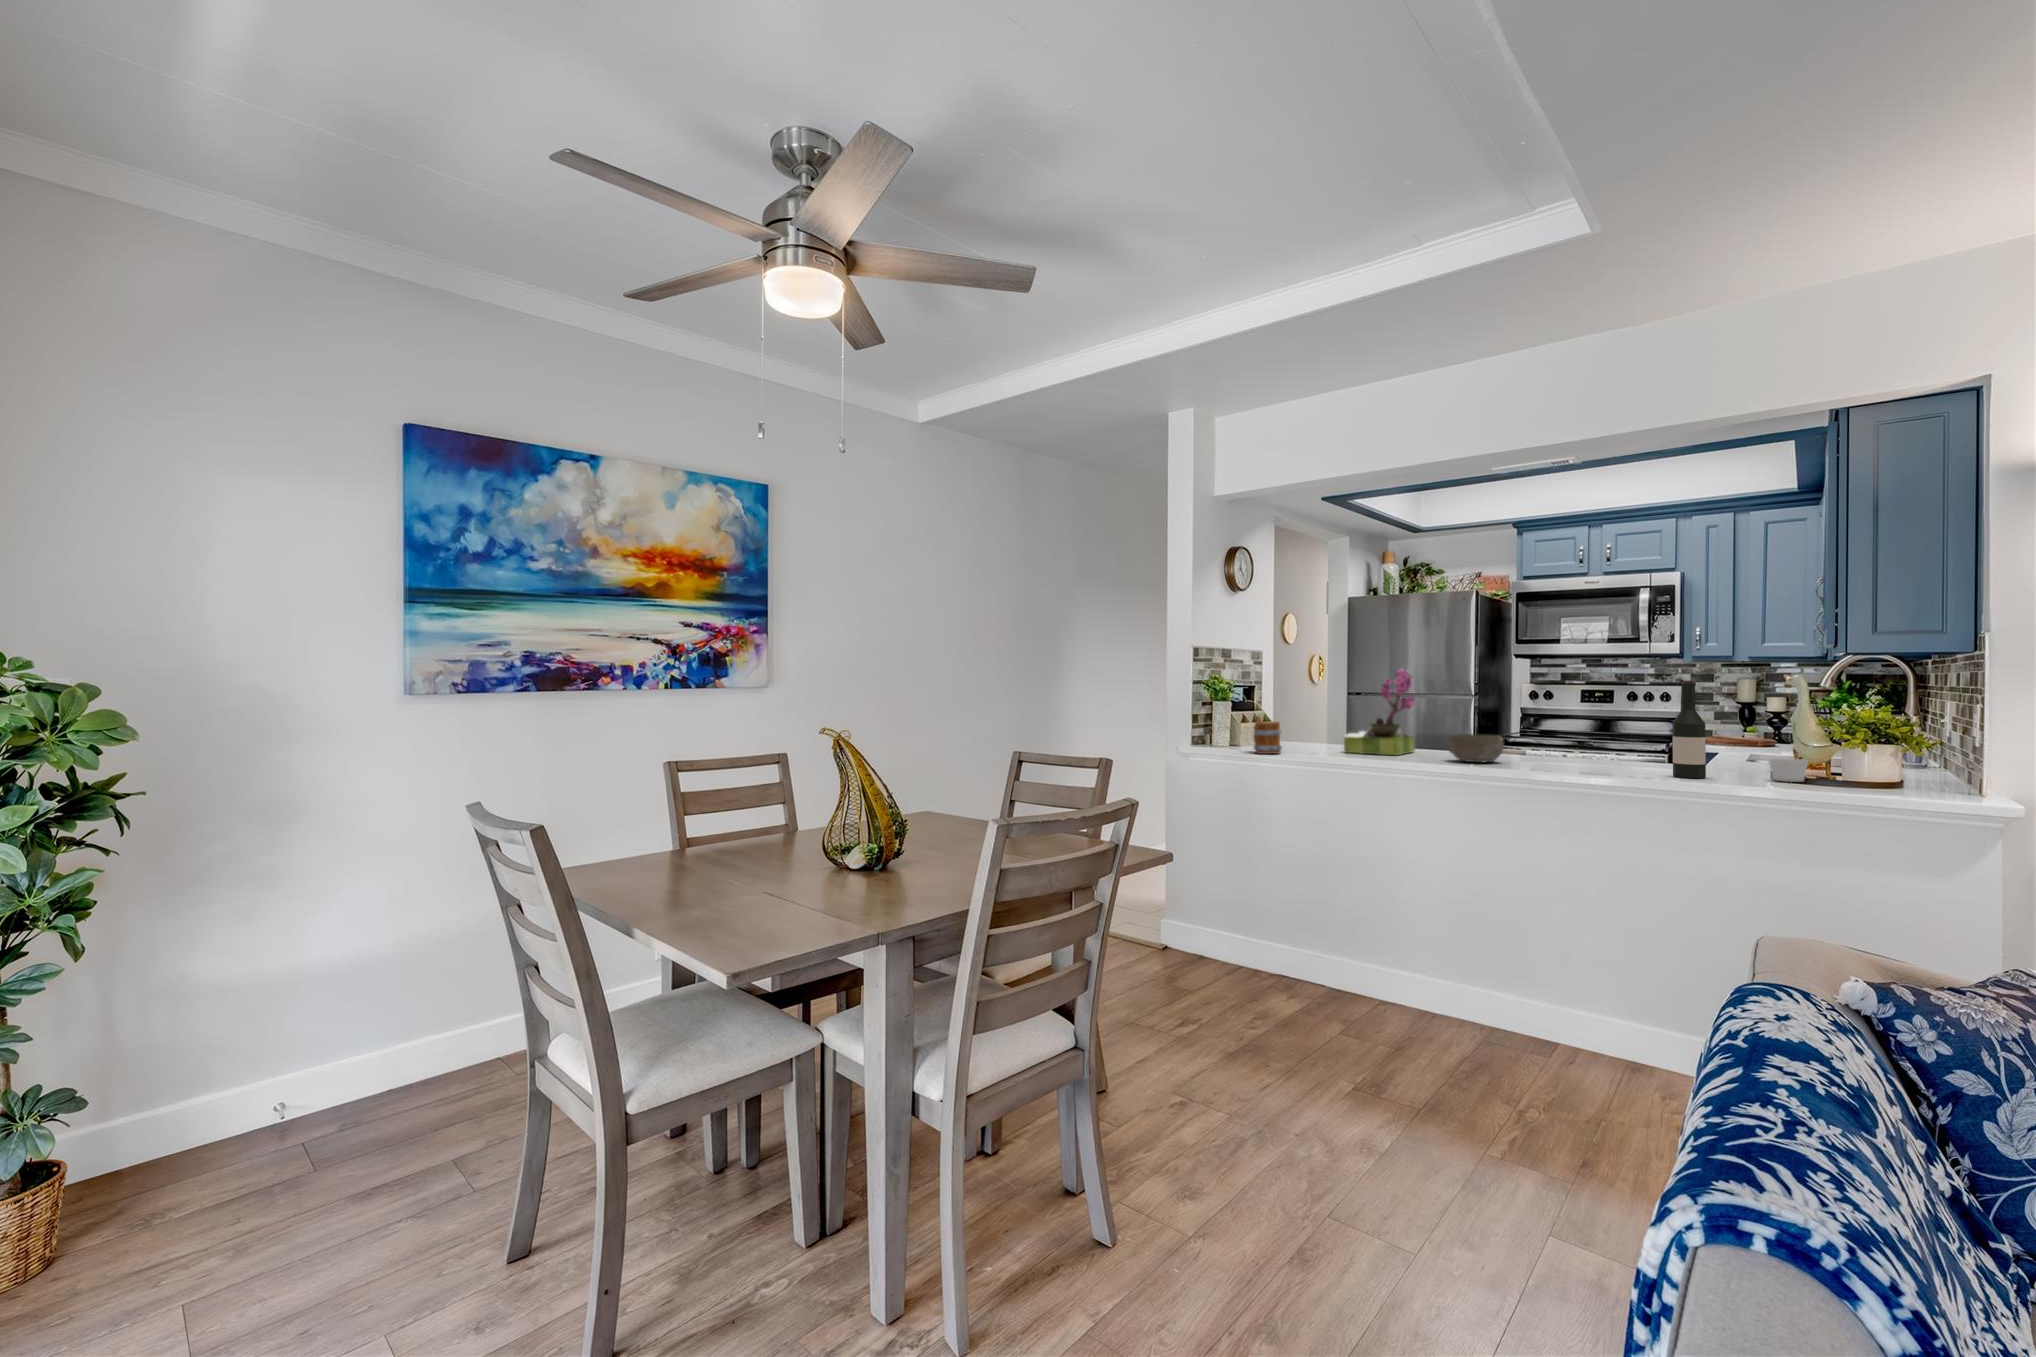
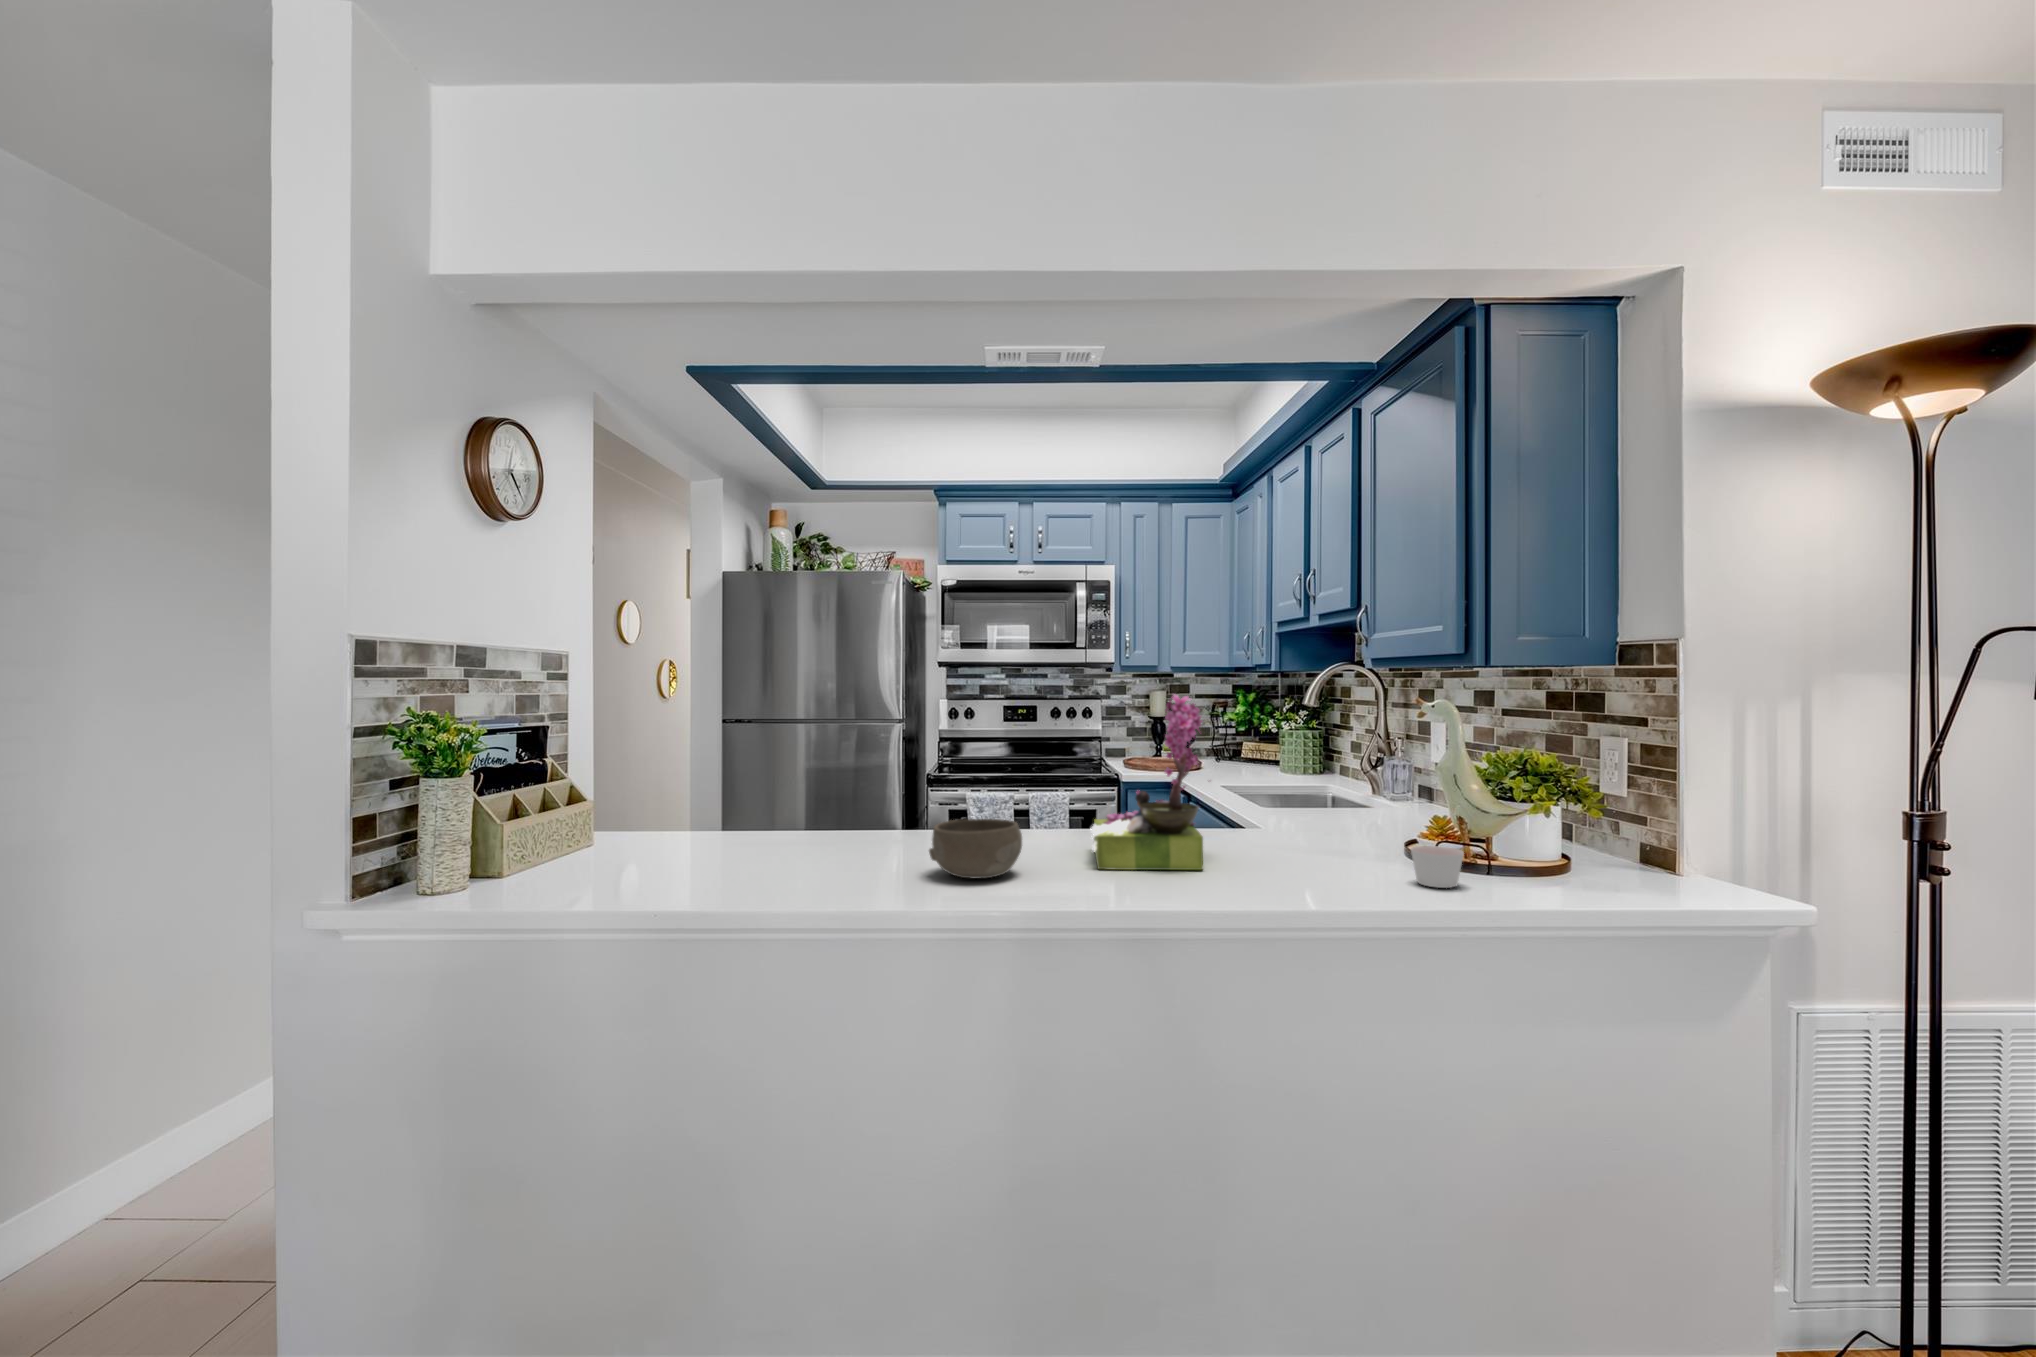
flower arrangement: present [1344,669,1415,755] -> present [1090,695,1203,870]
wine bottle: present [1672,681,1706,778] -> none [1295,725,1343,895]
mug: present [1254,716,1282,754] -> none [528,803,598,895]

